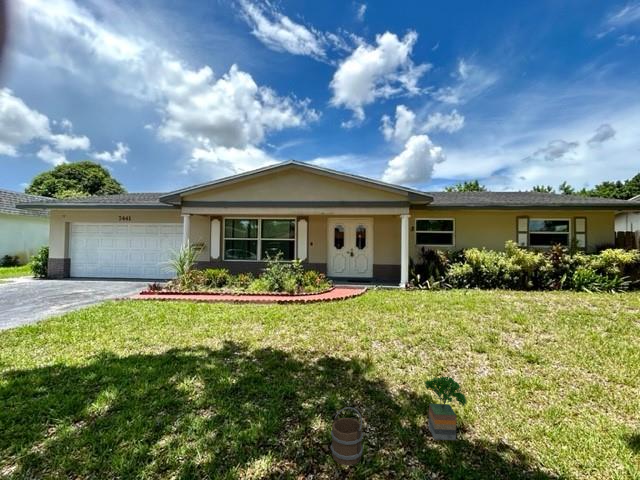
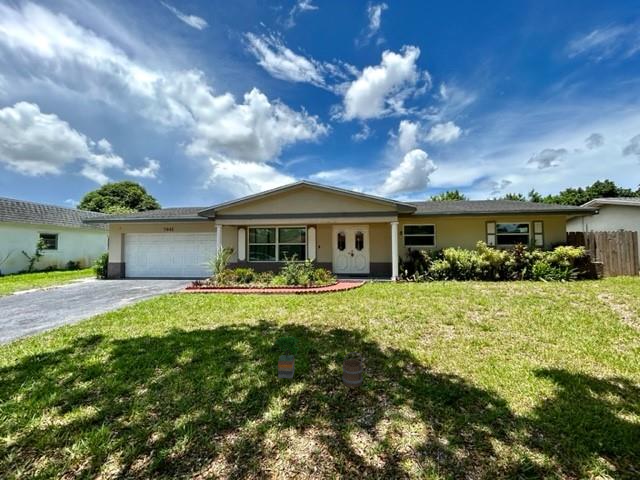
potted tree: present [425,377,466,440] -> present [275,337,299,378]

